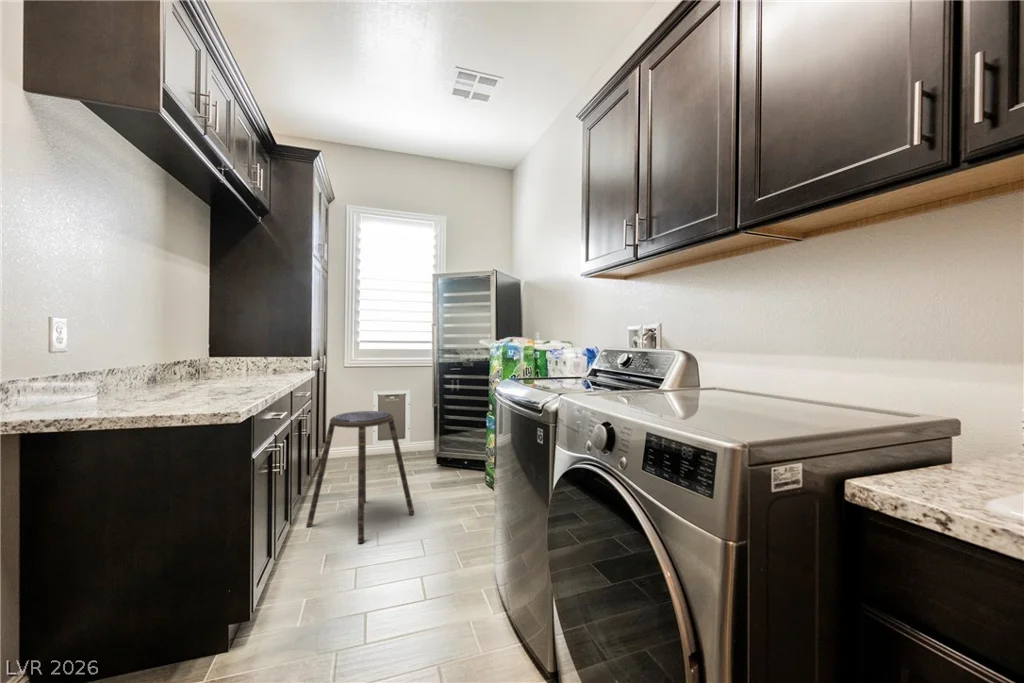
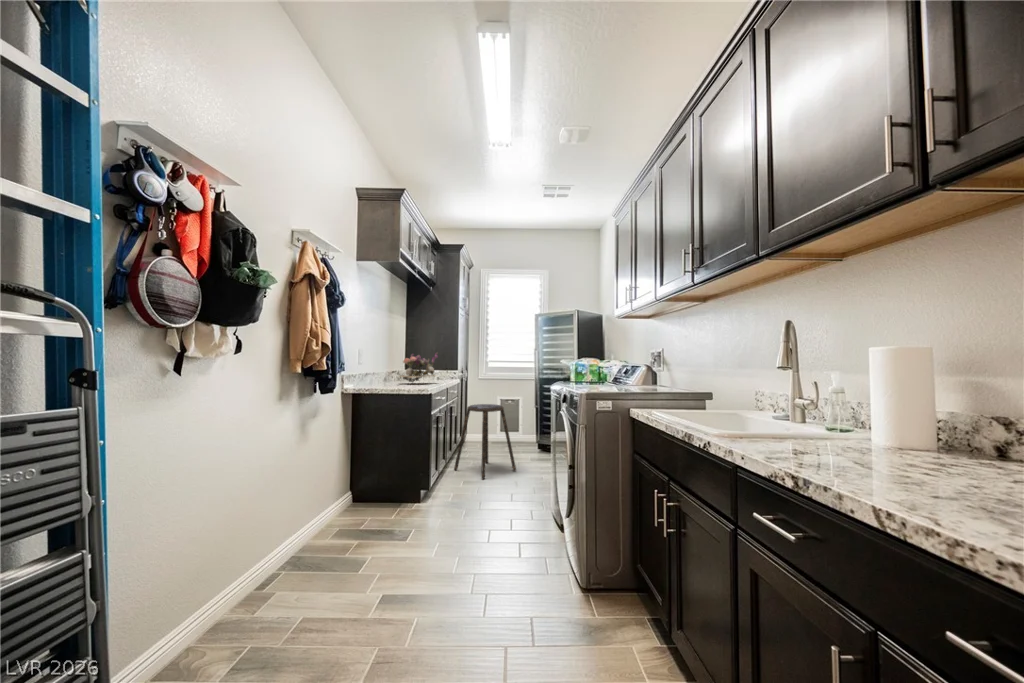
flower arrangement: none [185,326,273,384] -> present [401,353,438,382]

